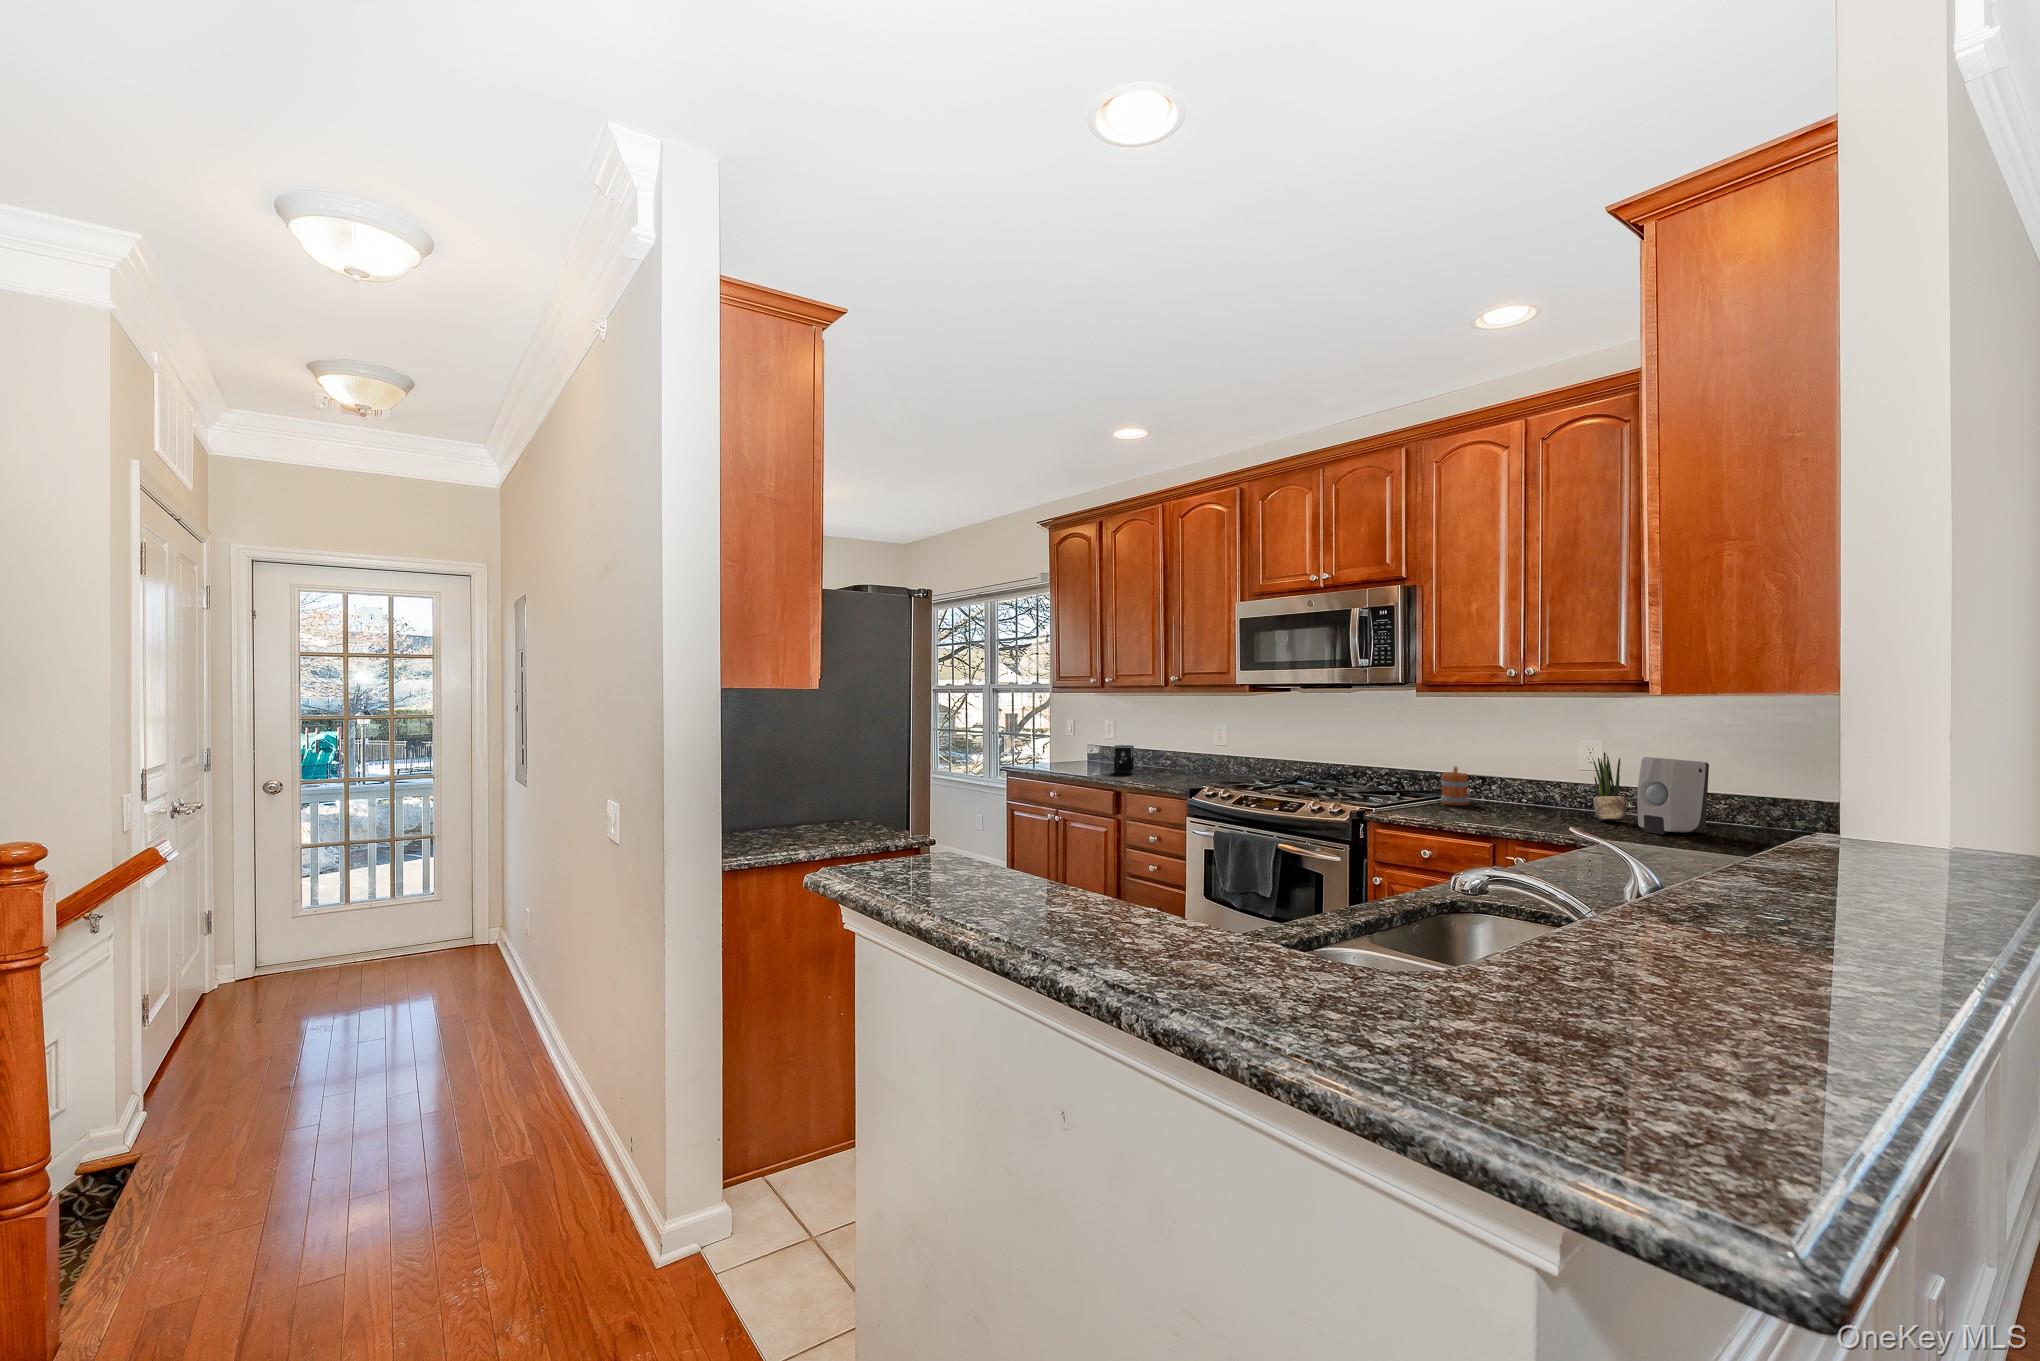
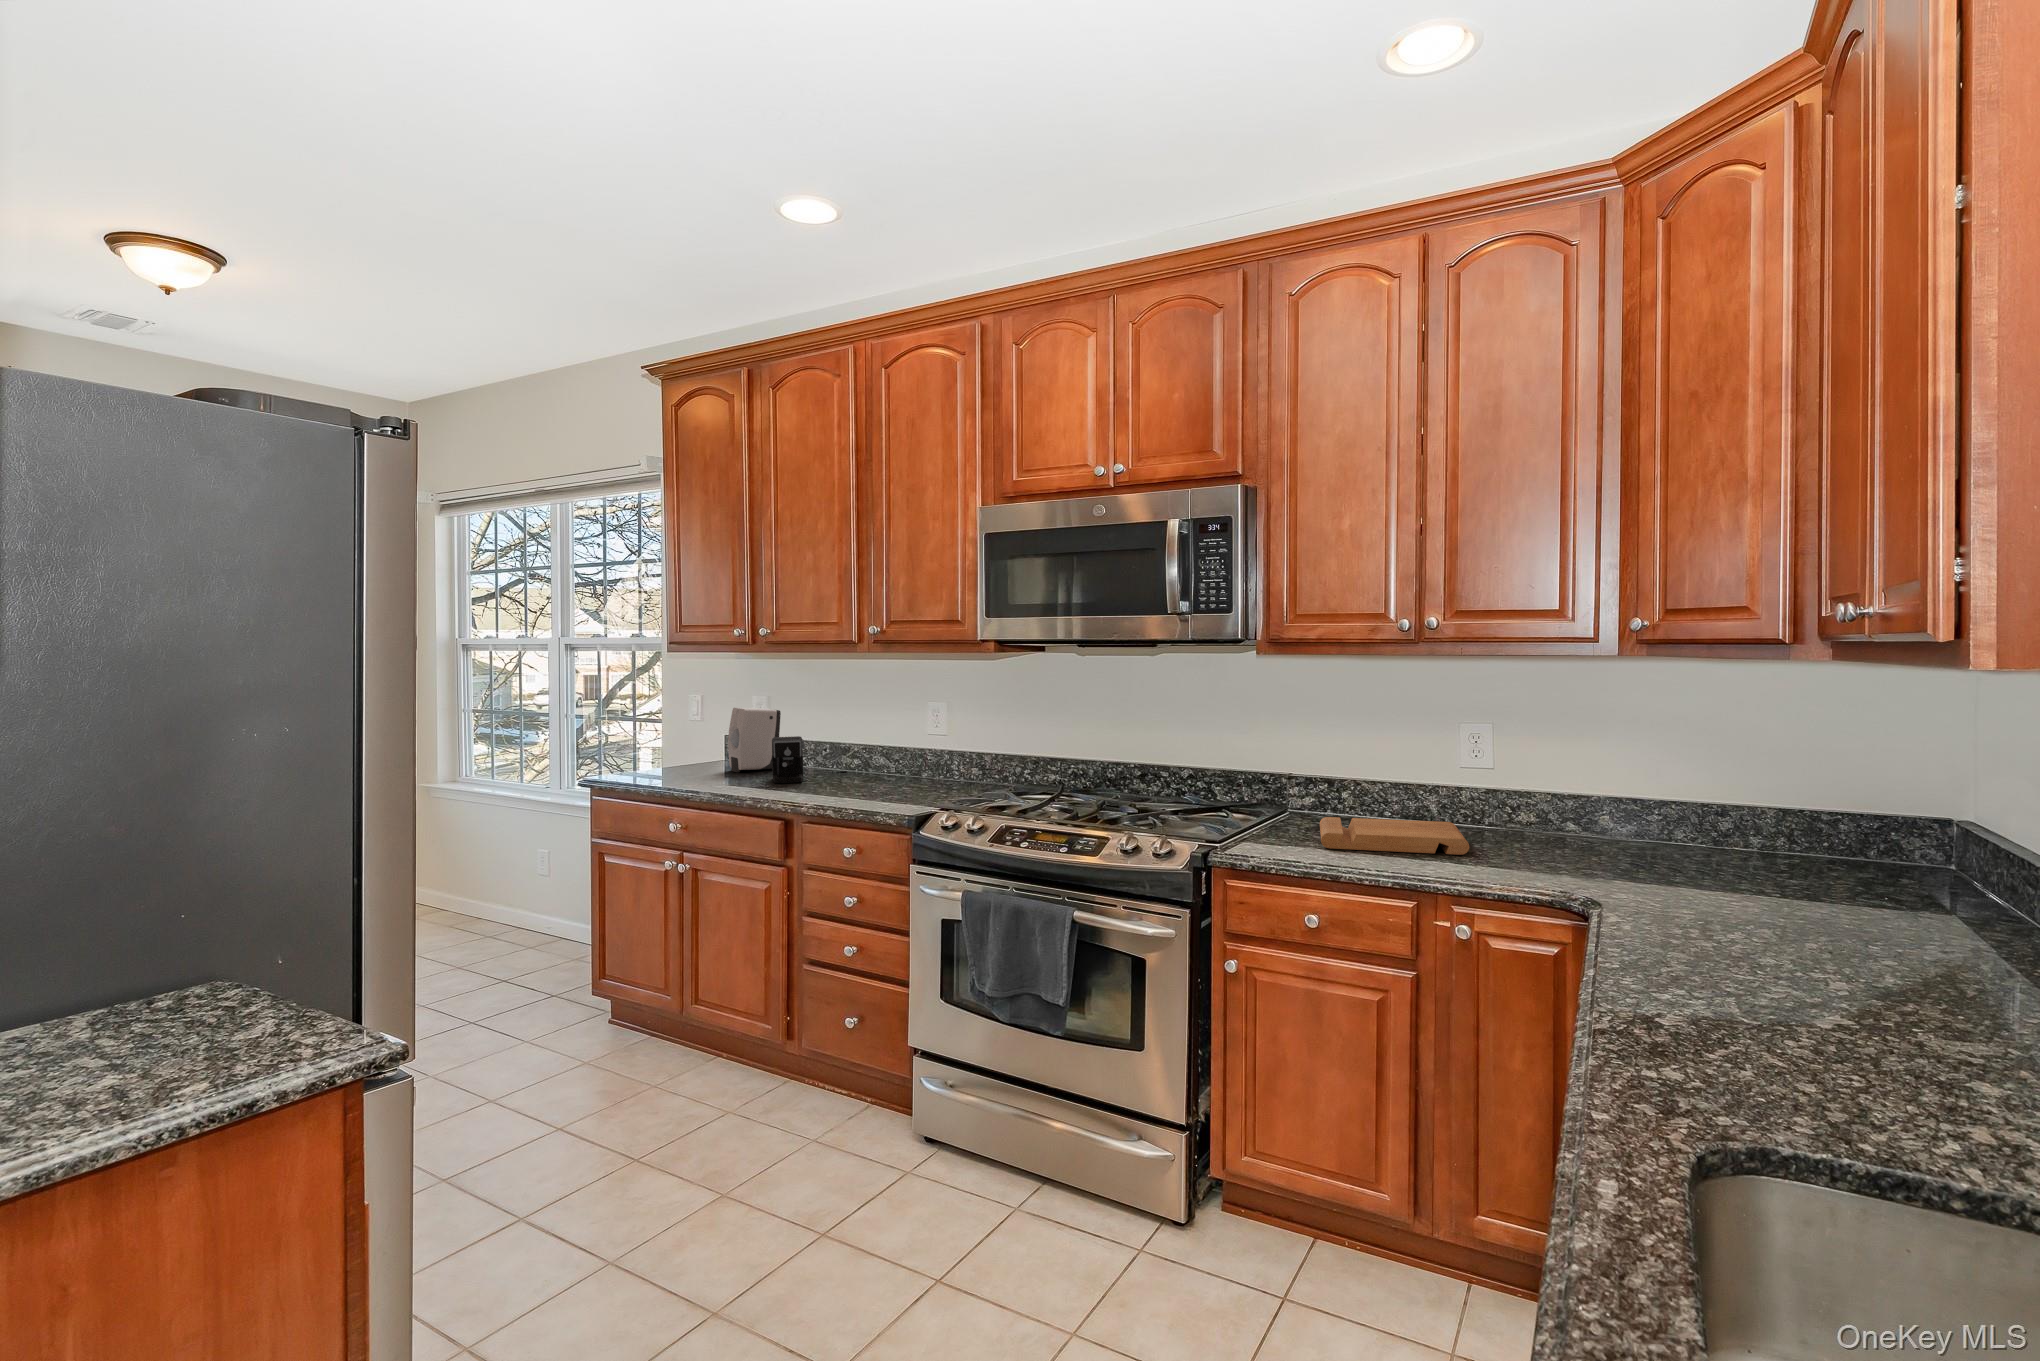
potted plant: present [1593,752,1627,820] -> none [1499,748,1543,844]
soap dispenser: present [1637,757,1709,834] -> present [728,708,781,772]
mug: present [1441,766,1469,805] -> none [1276,765,1315,824]
cutting board: none [1452,799,1566,822] -> present [1320,817,1469,855]

